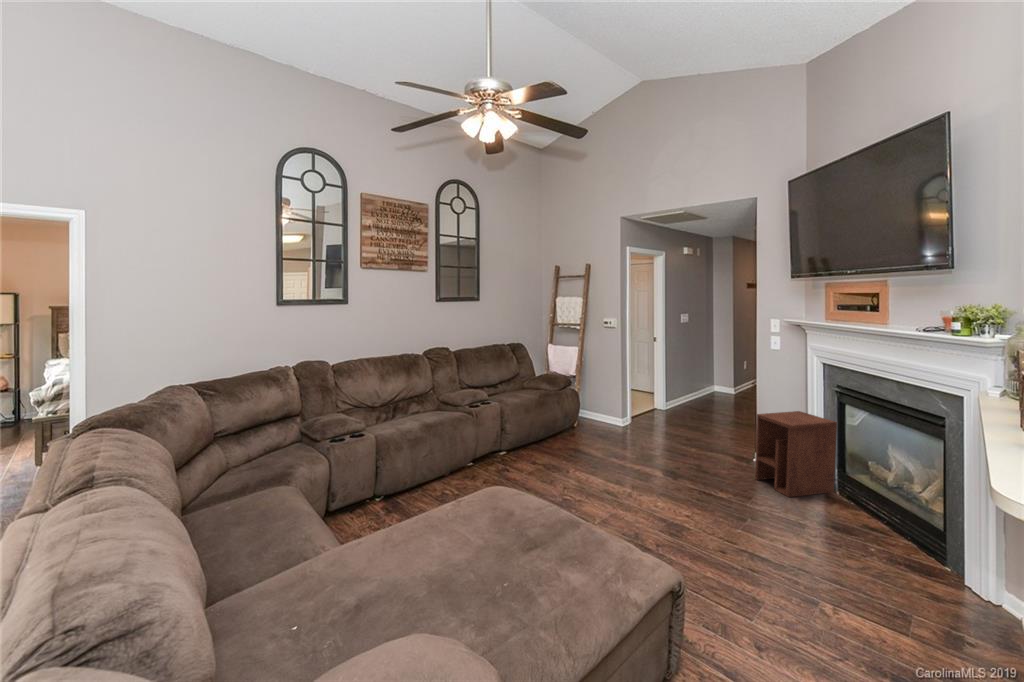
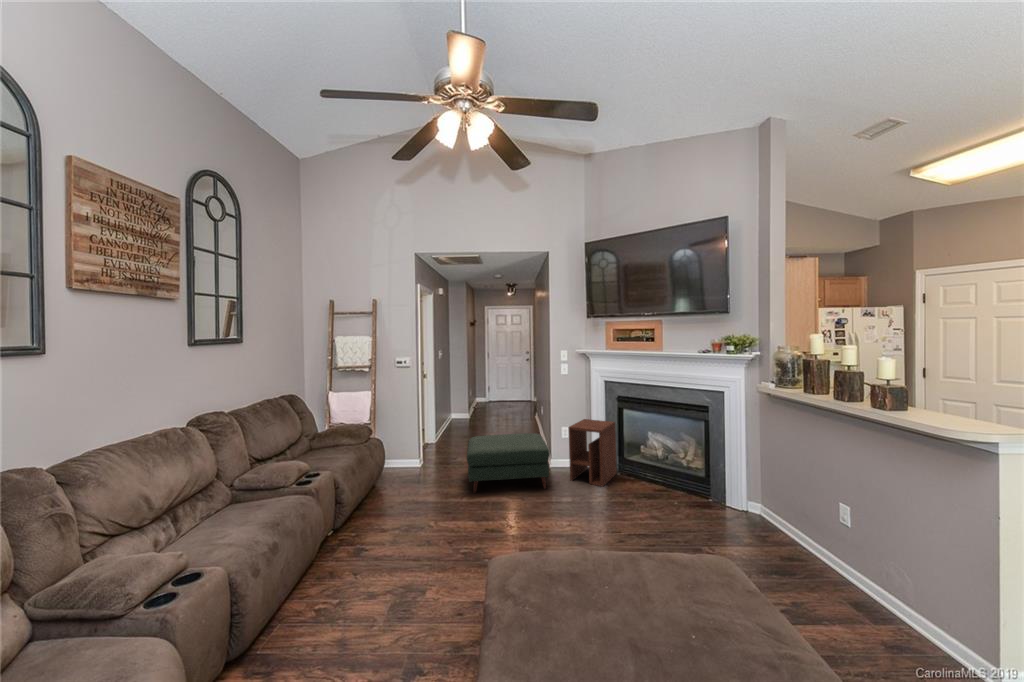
ottoman: none [630,406,737,477] -> present [467,433,550,493]

